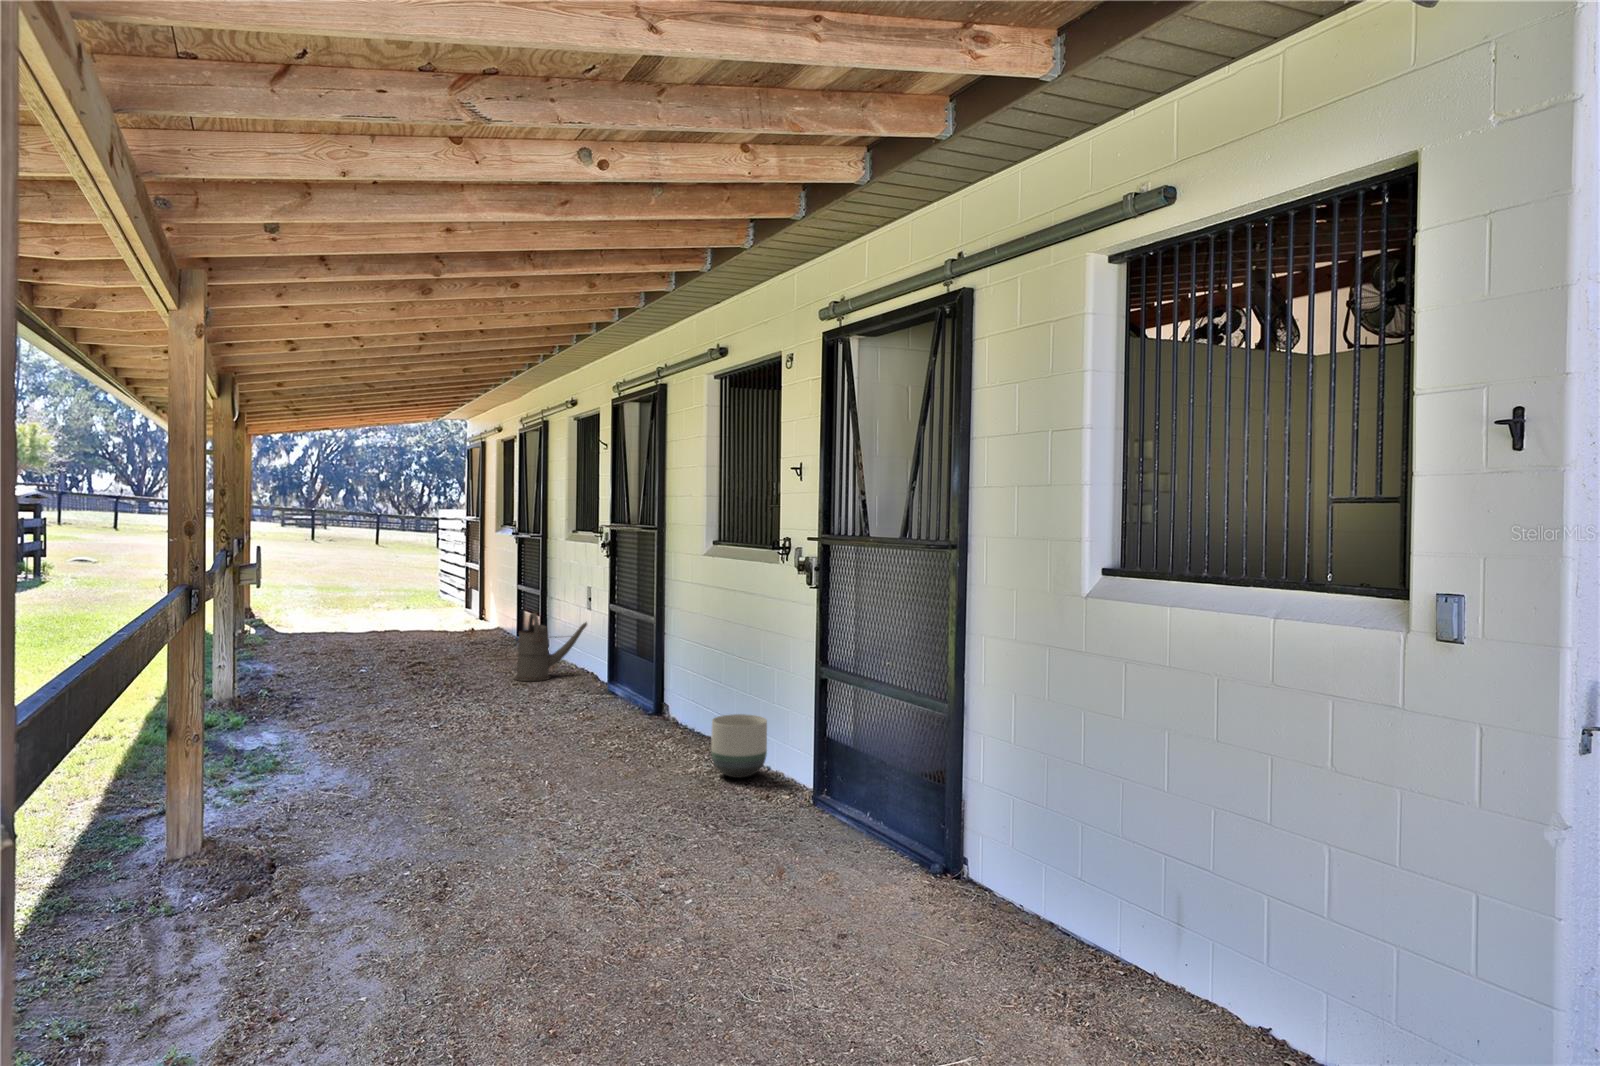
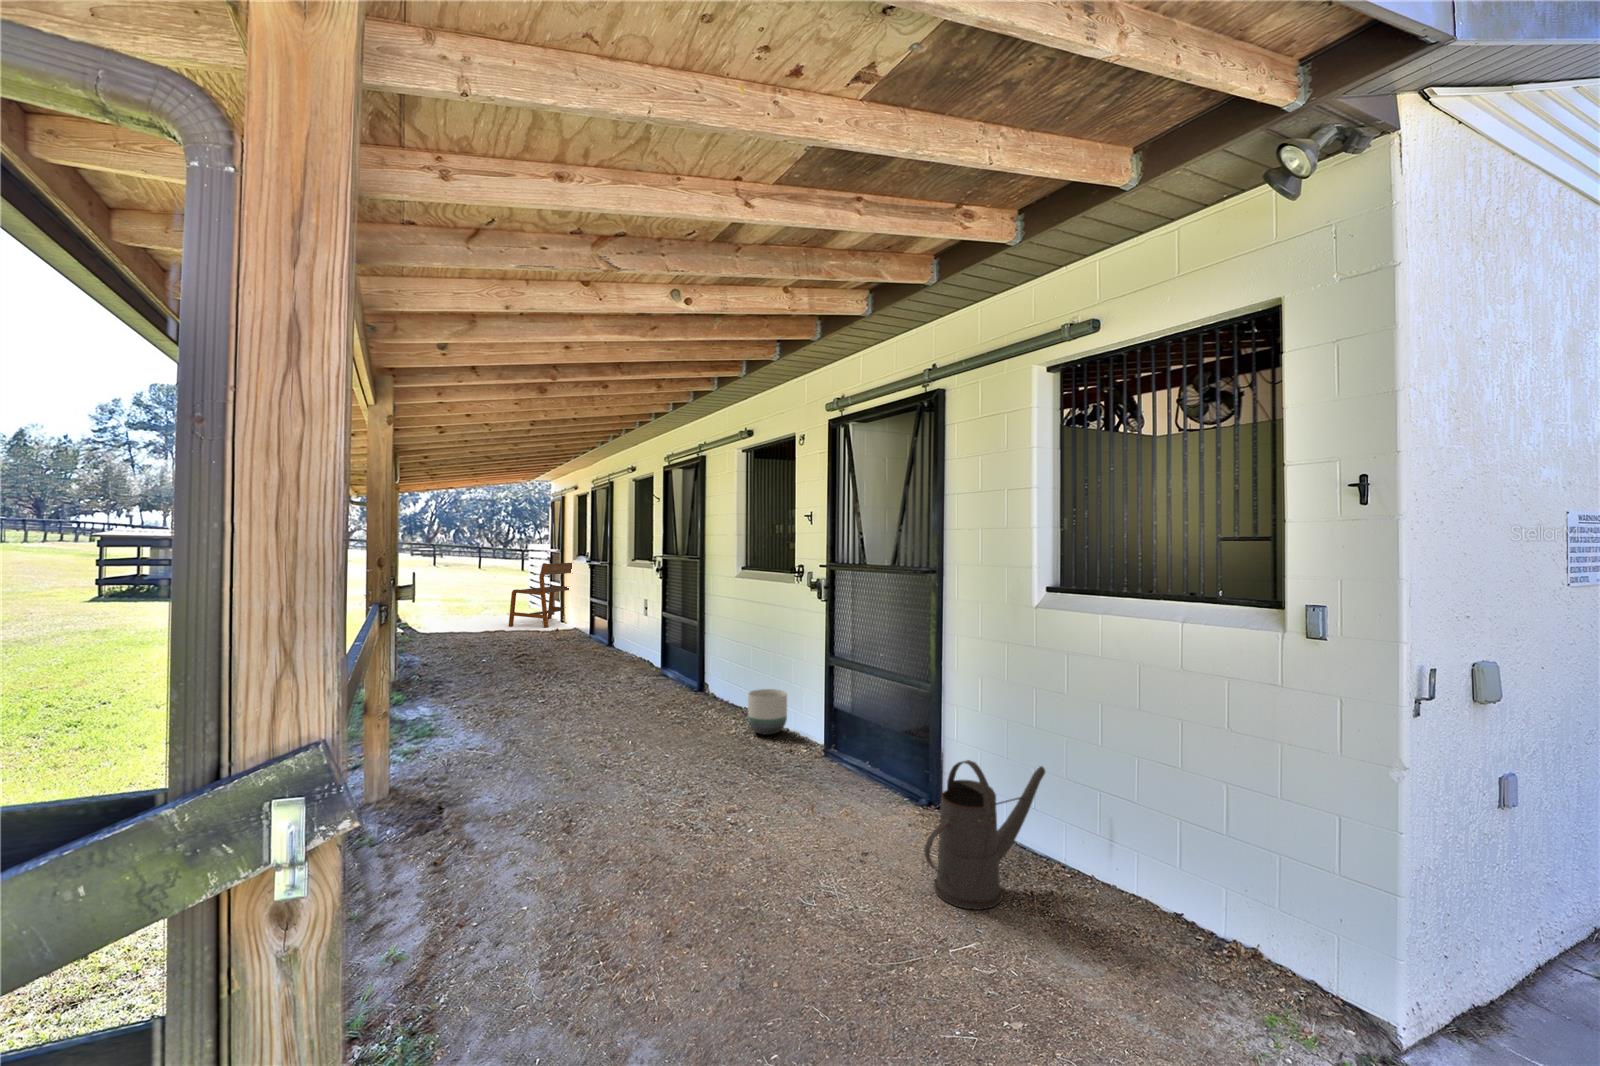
bench: none [405,535,507,627] -> present [509,563,572,627]
watering can: present [505,613,587,681] -> present [924,760,1045,910]

